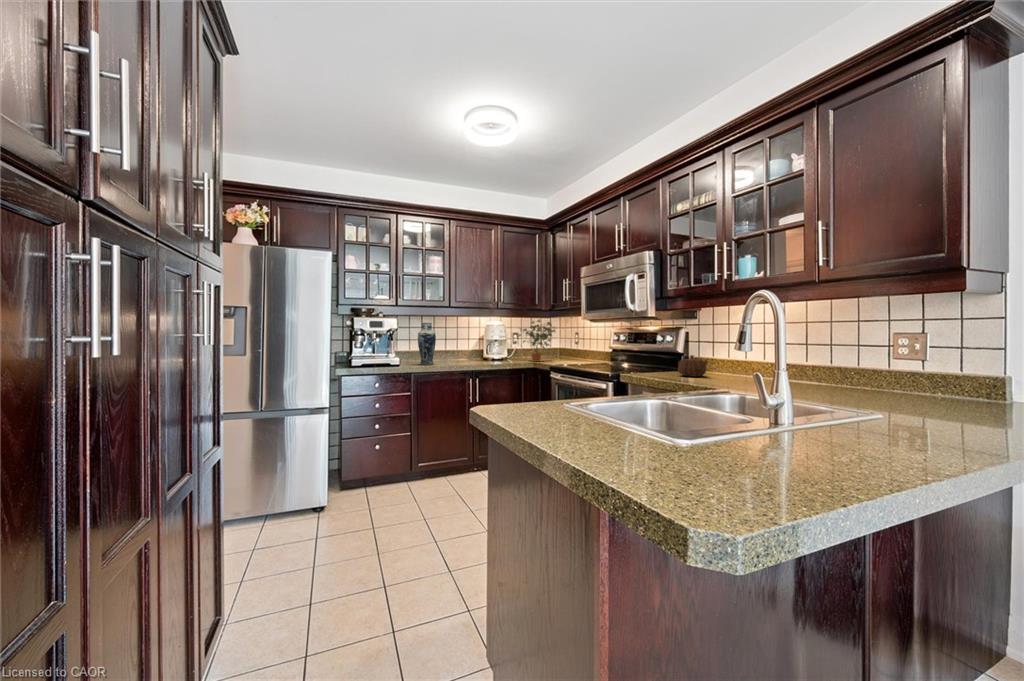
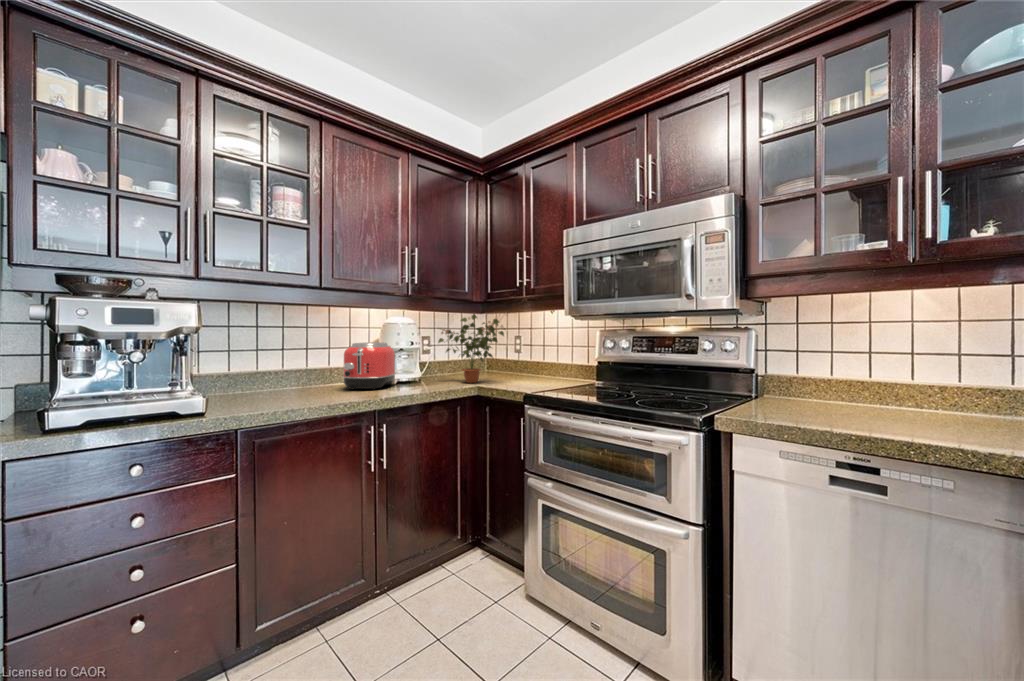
vase: present [418,323,436,365] -> none [250,316,293,405]
toaster: none [462,336,492,362] -> present [343,342,396,390]
teapot: present [678,355,707,377] -> none [807,379,907,419]

